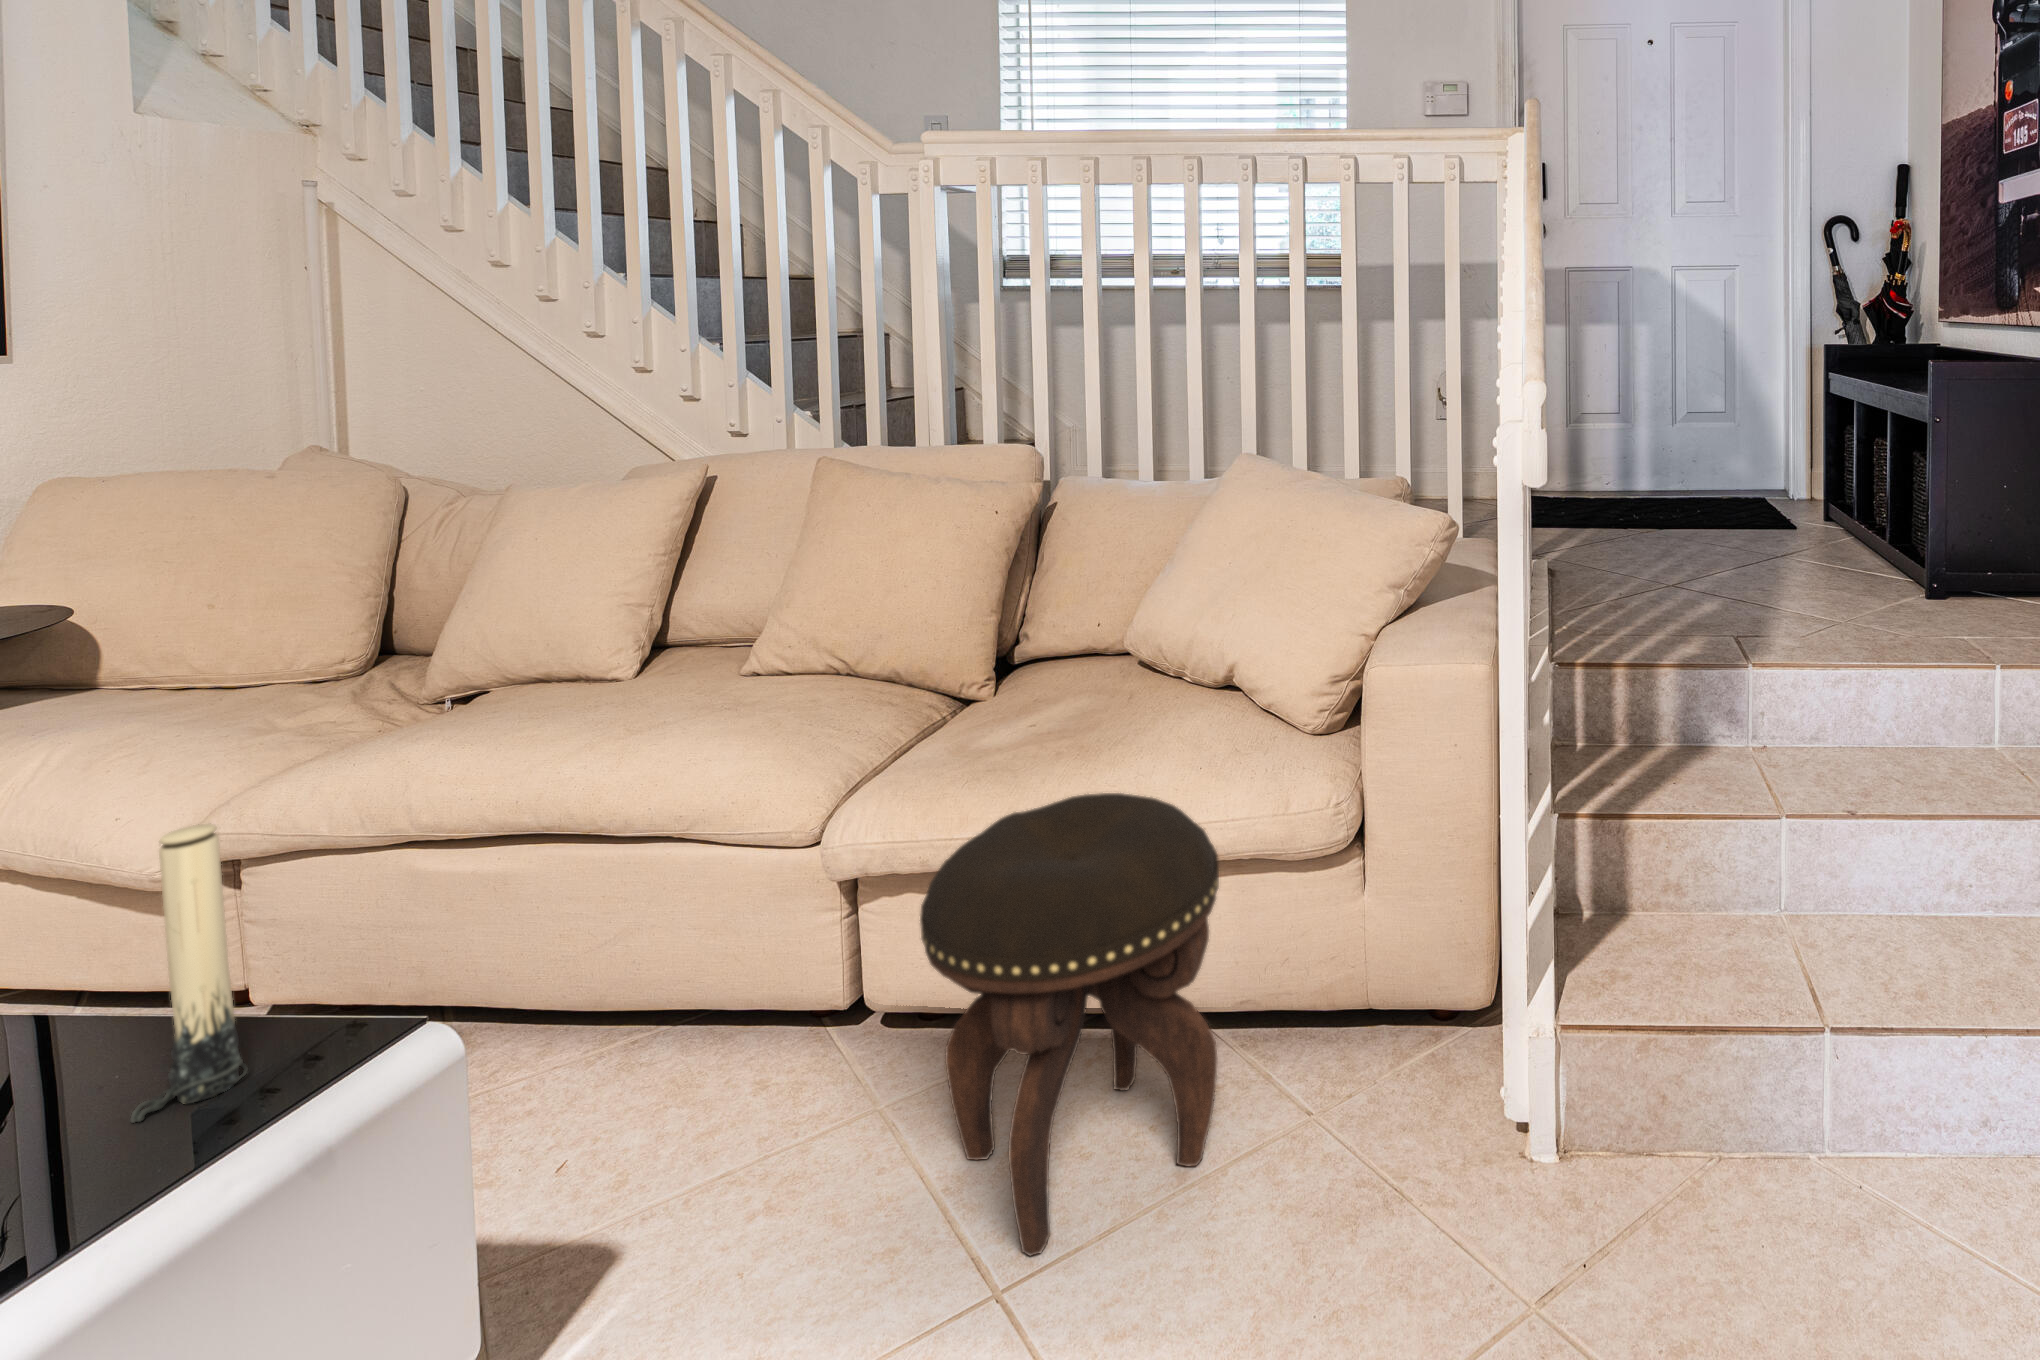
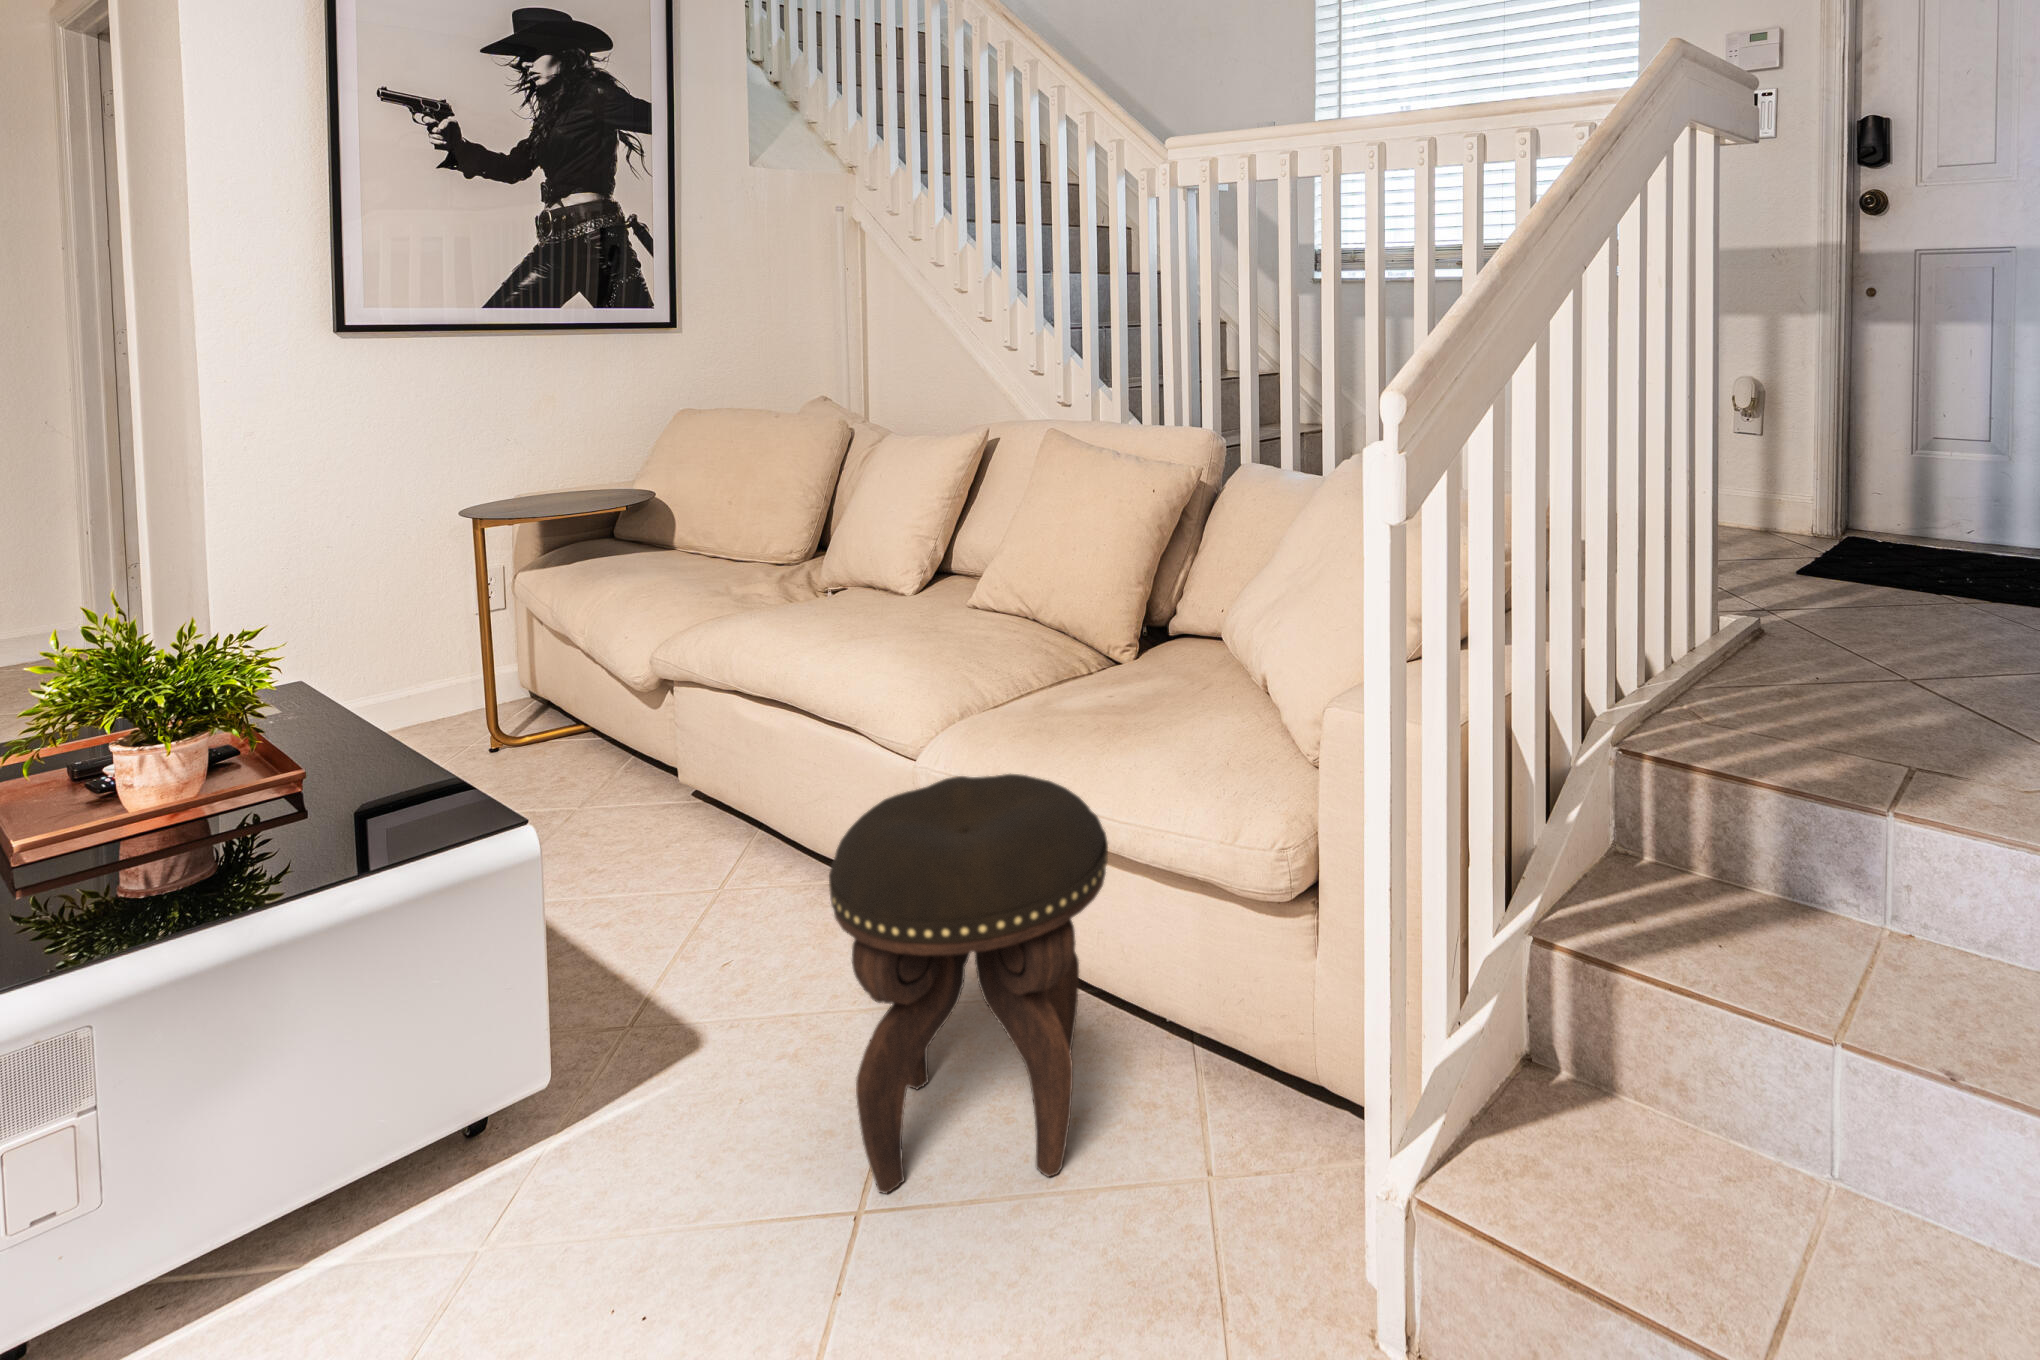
candle: present [131,824,248,1122] -> none [358,650,421,840]

